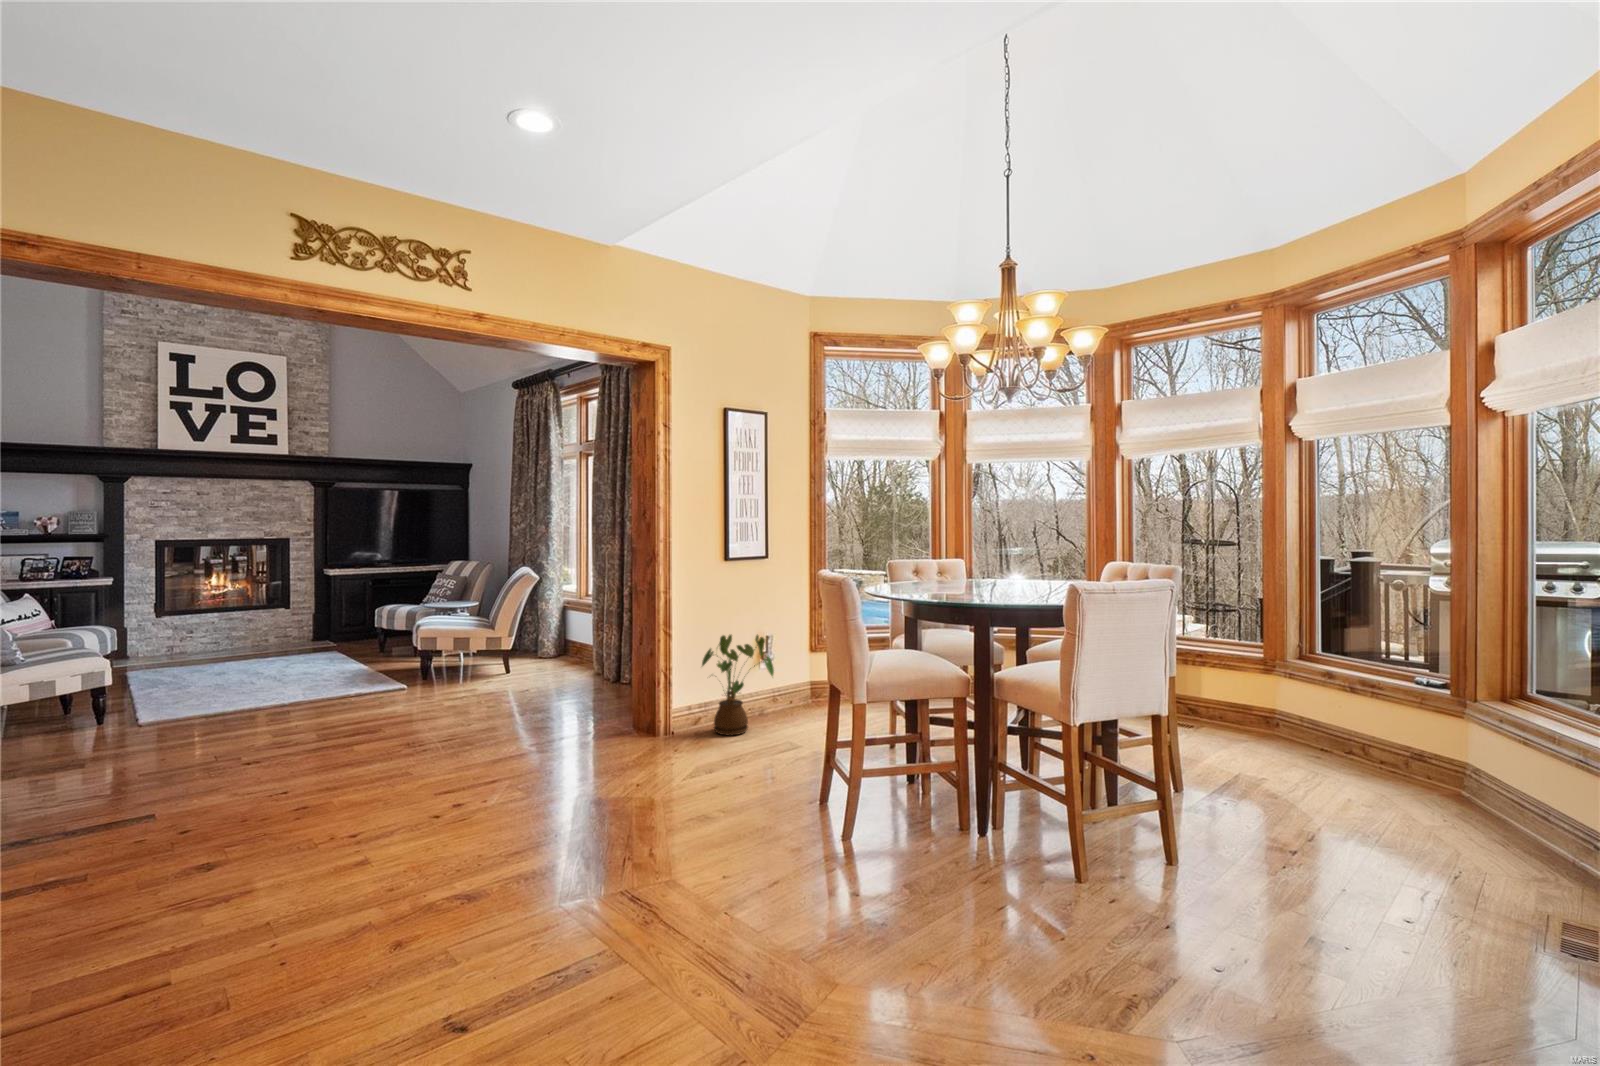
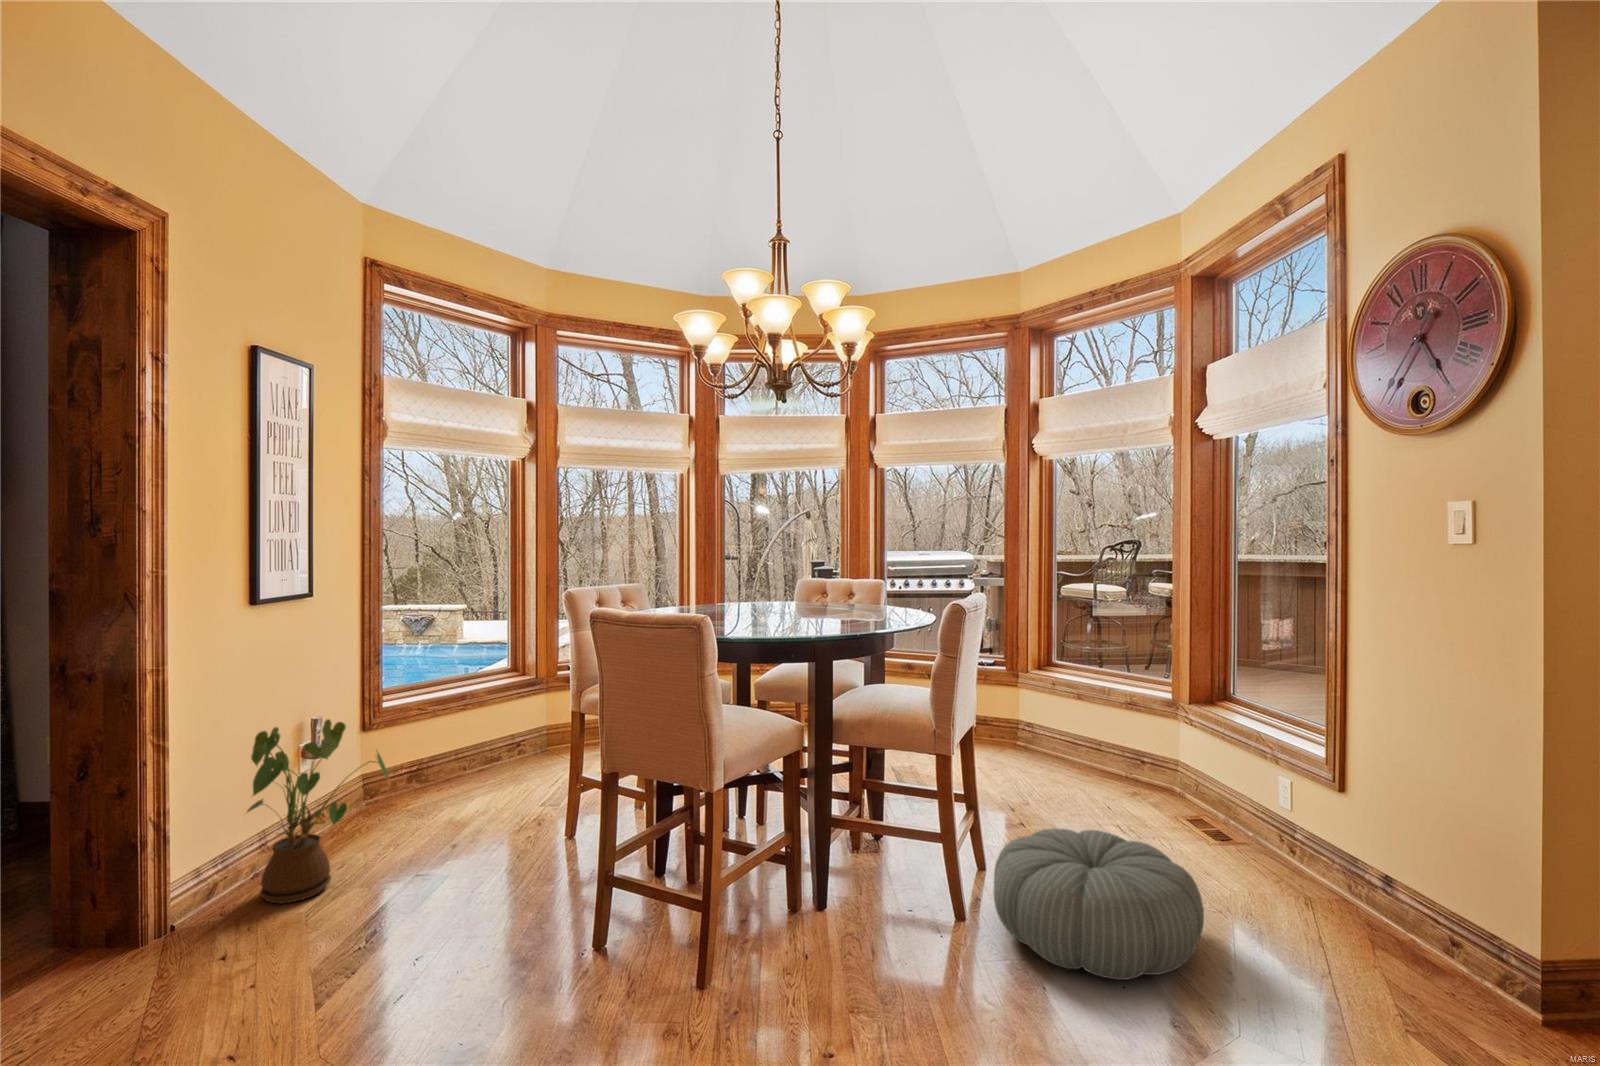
pouf: none [1052,816,1274,968] -> present [994,828,1204,980]

